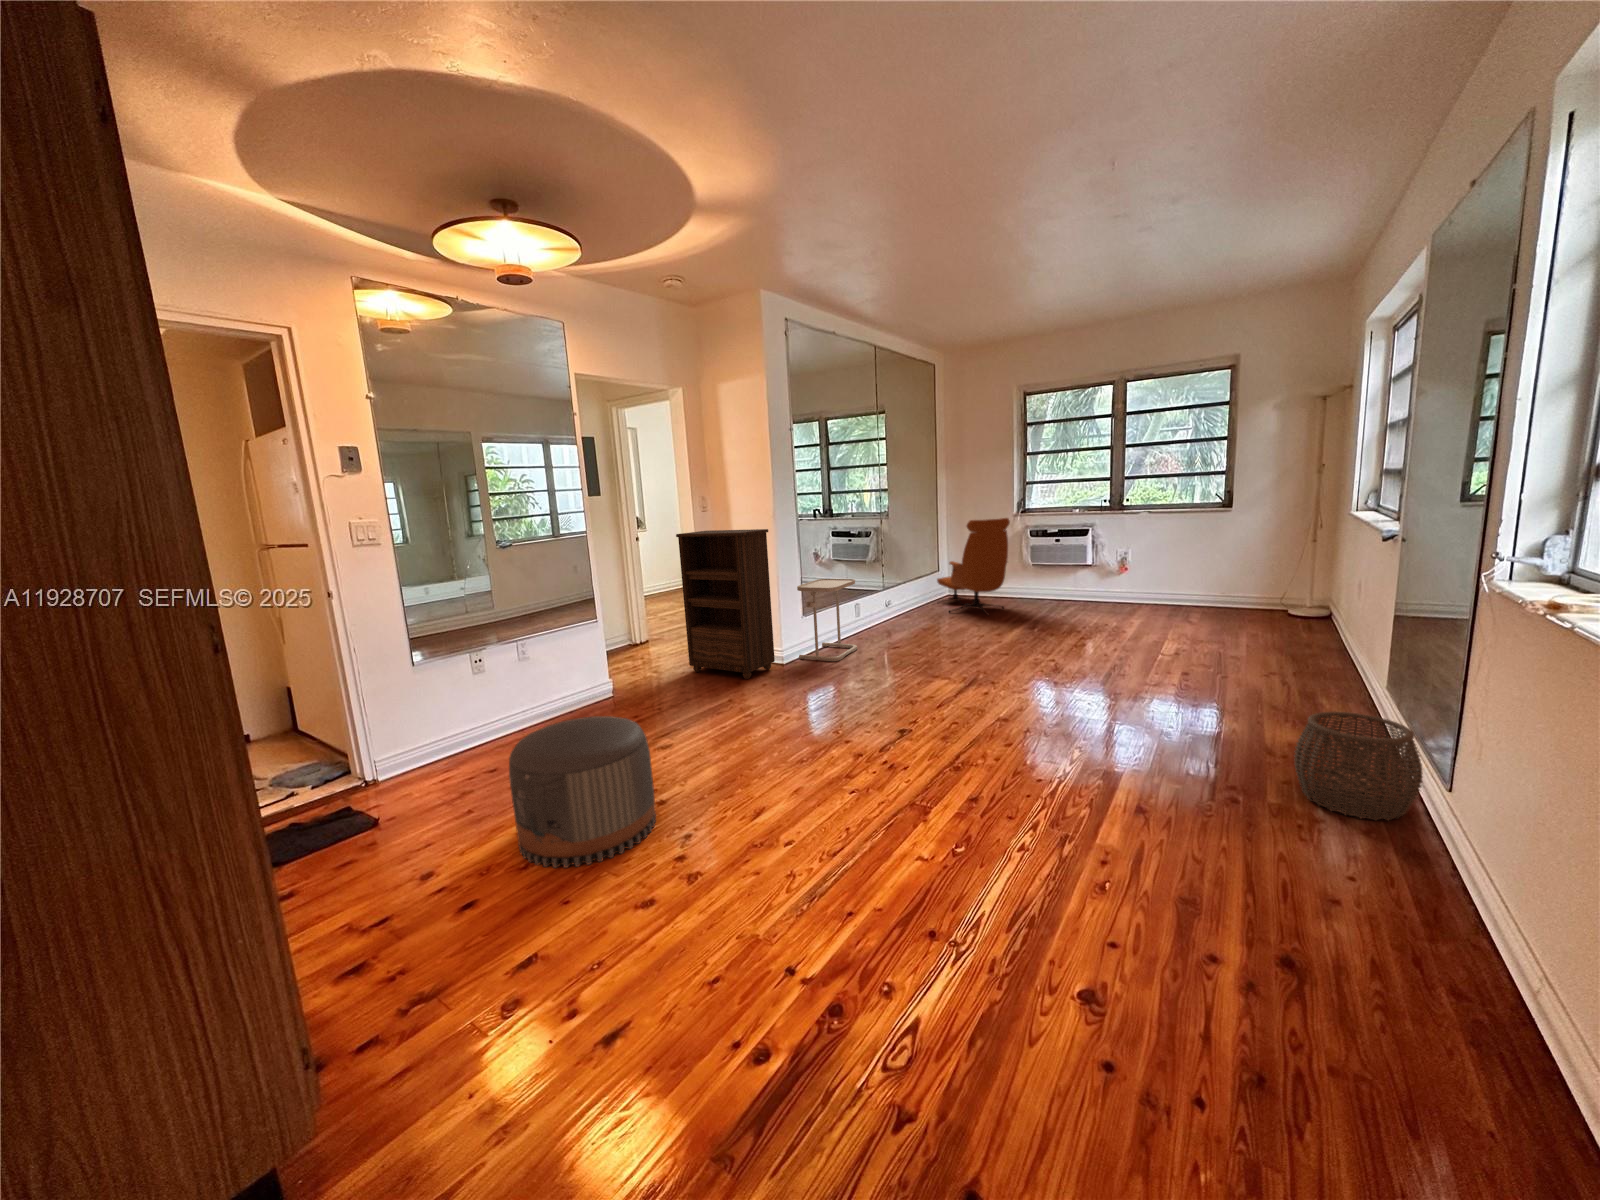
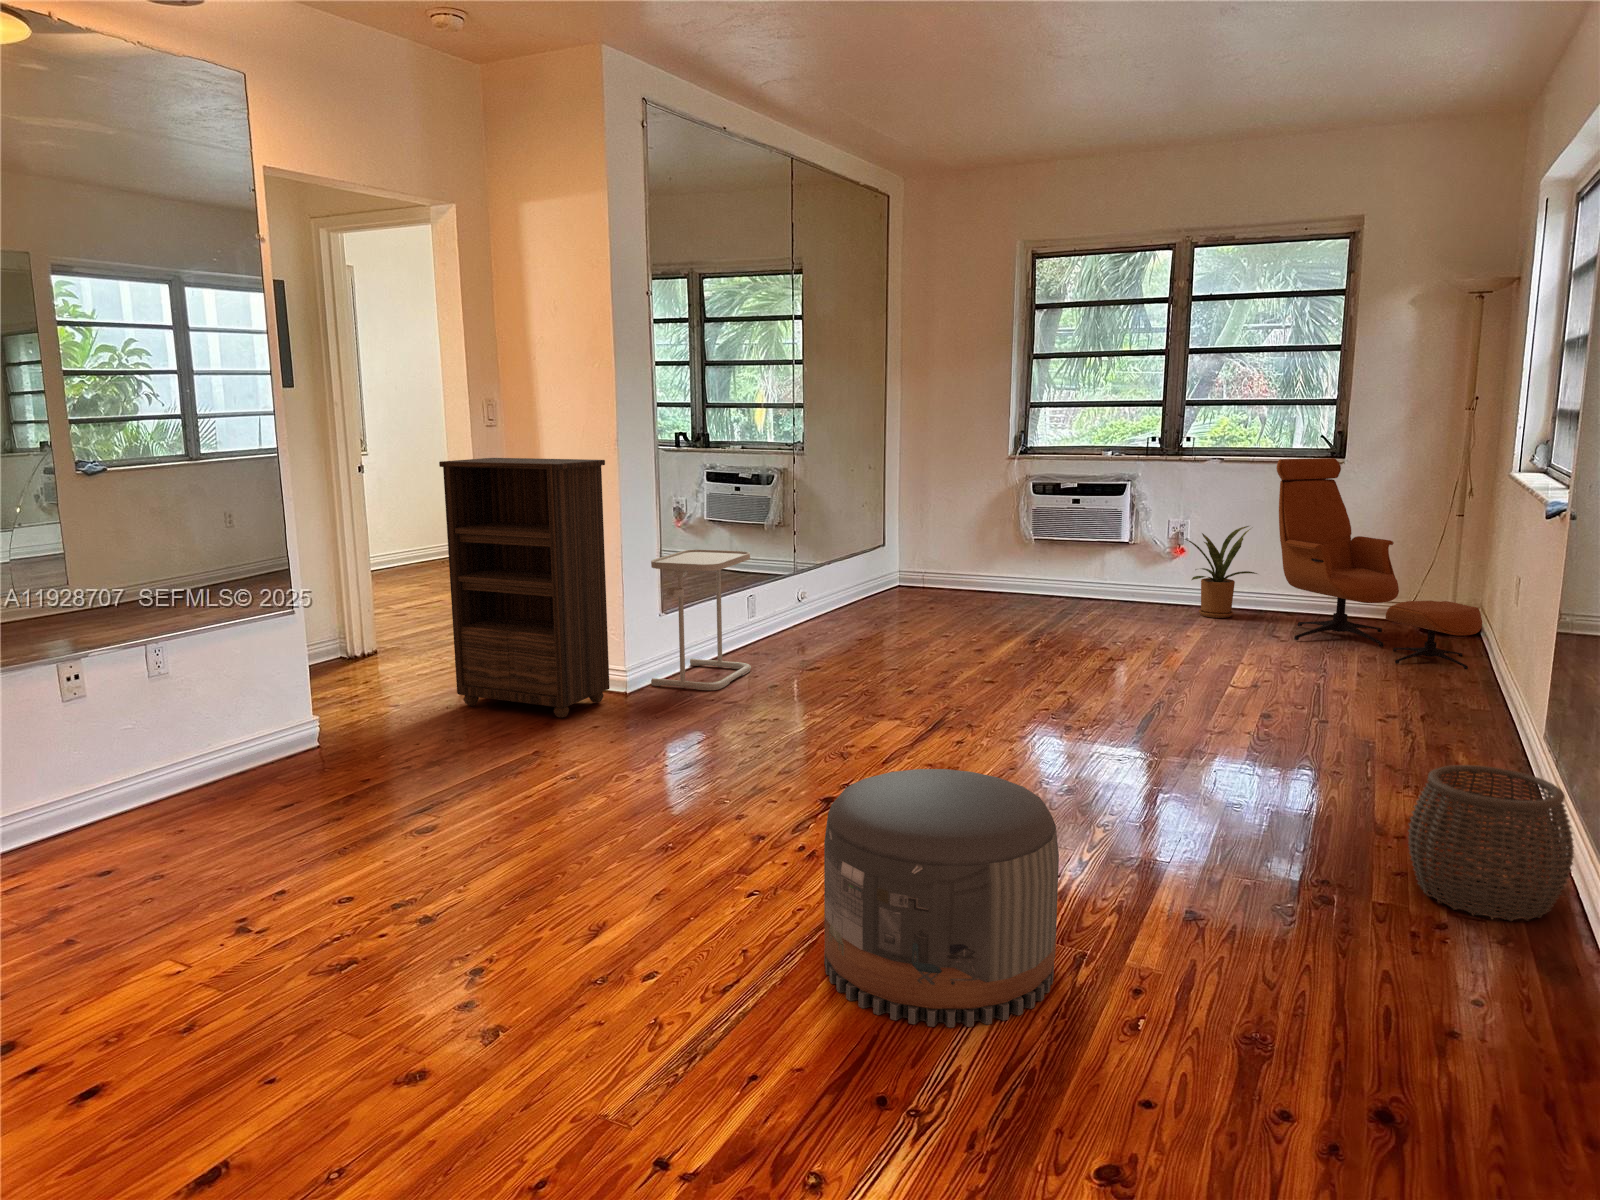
lounge chair: present [937,518,1010,615] -> present [1276,458,1482,669]
house plant: none [1119,552,1179,611] -> present [1184,526,1257,618]
pouf: present [509,716,656,868] -> present [824,769,1059,1027]

